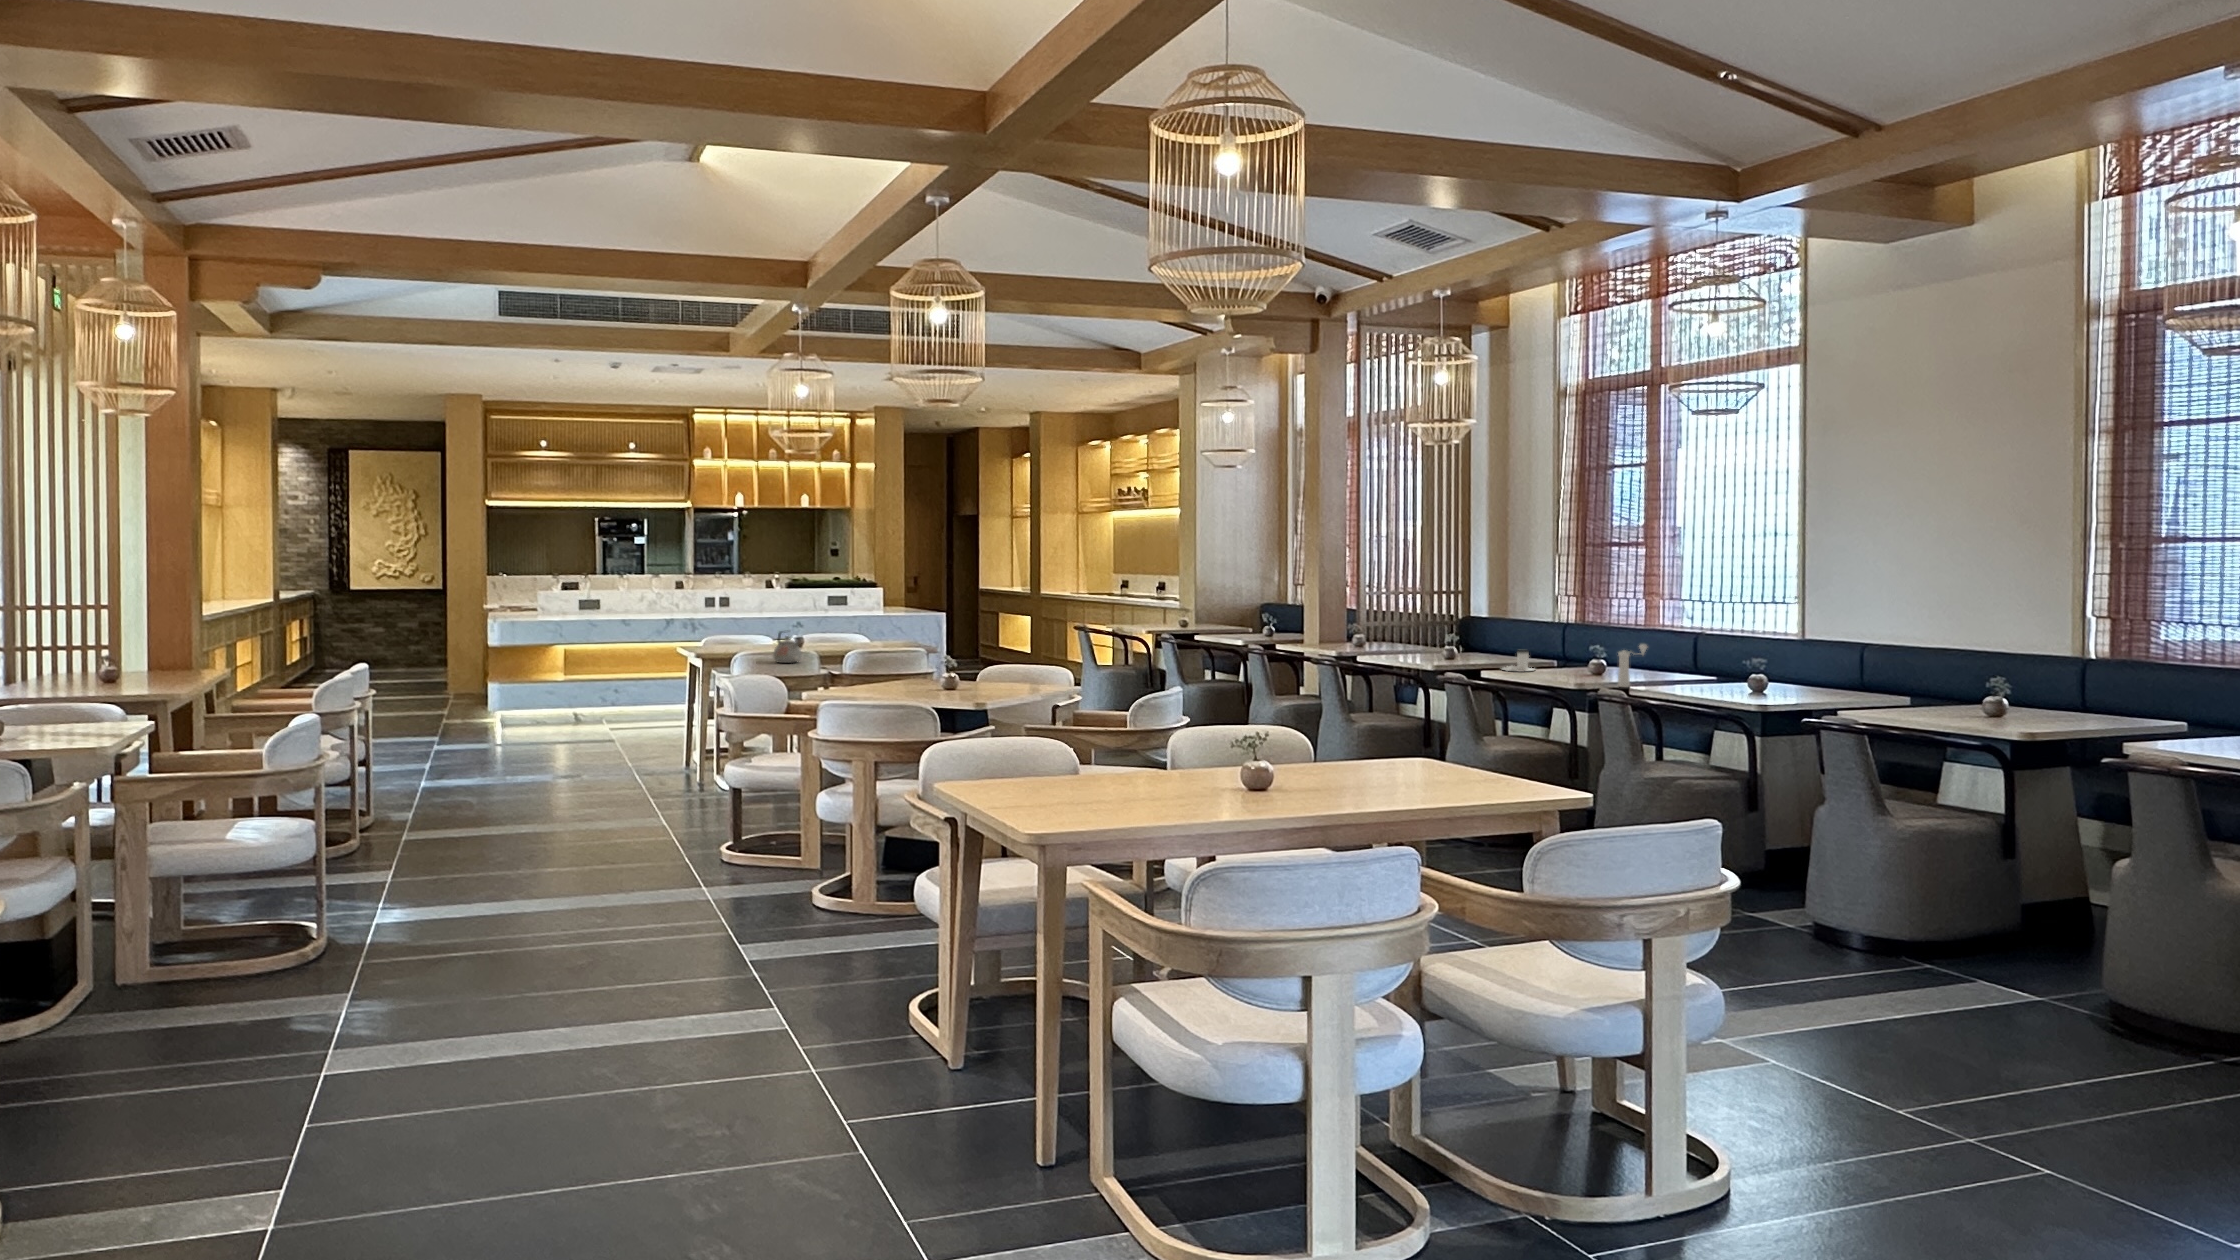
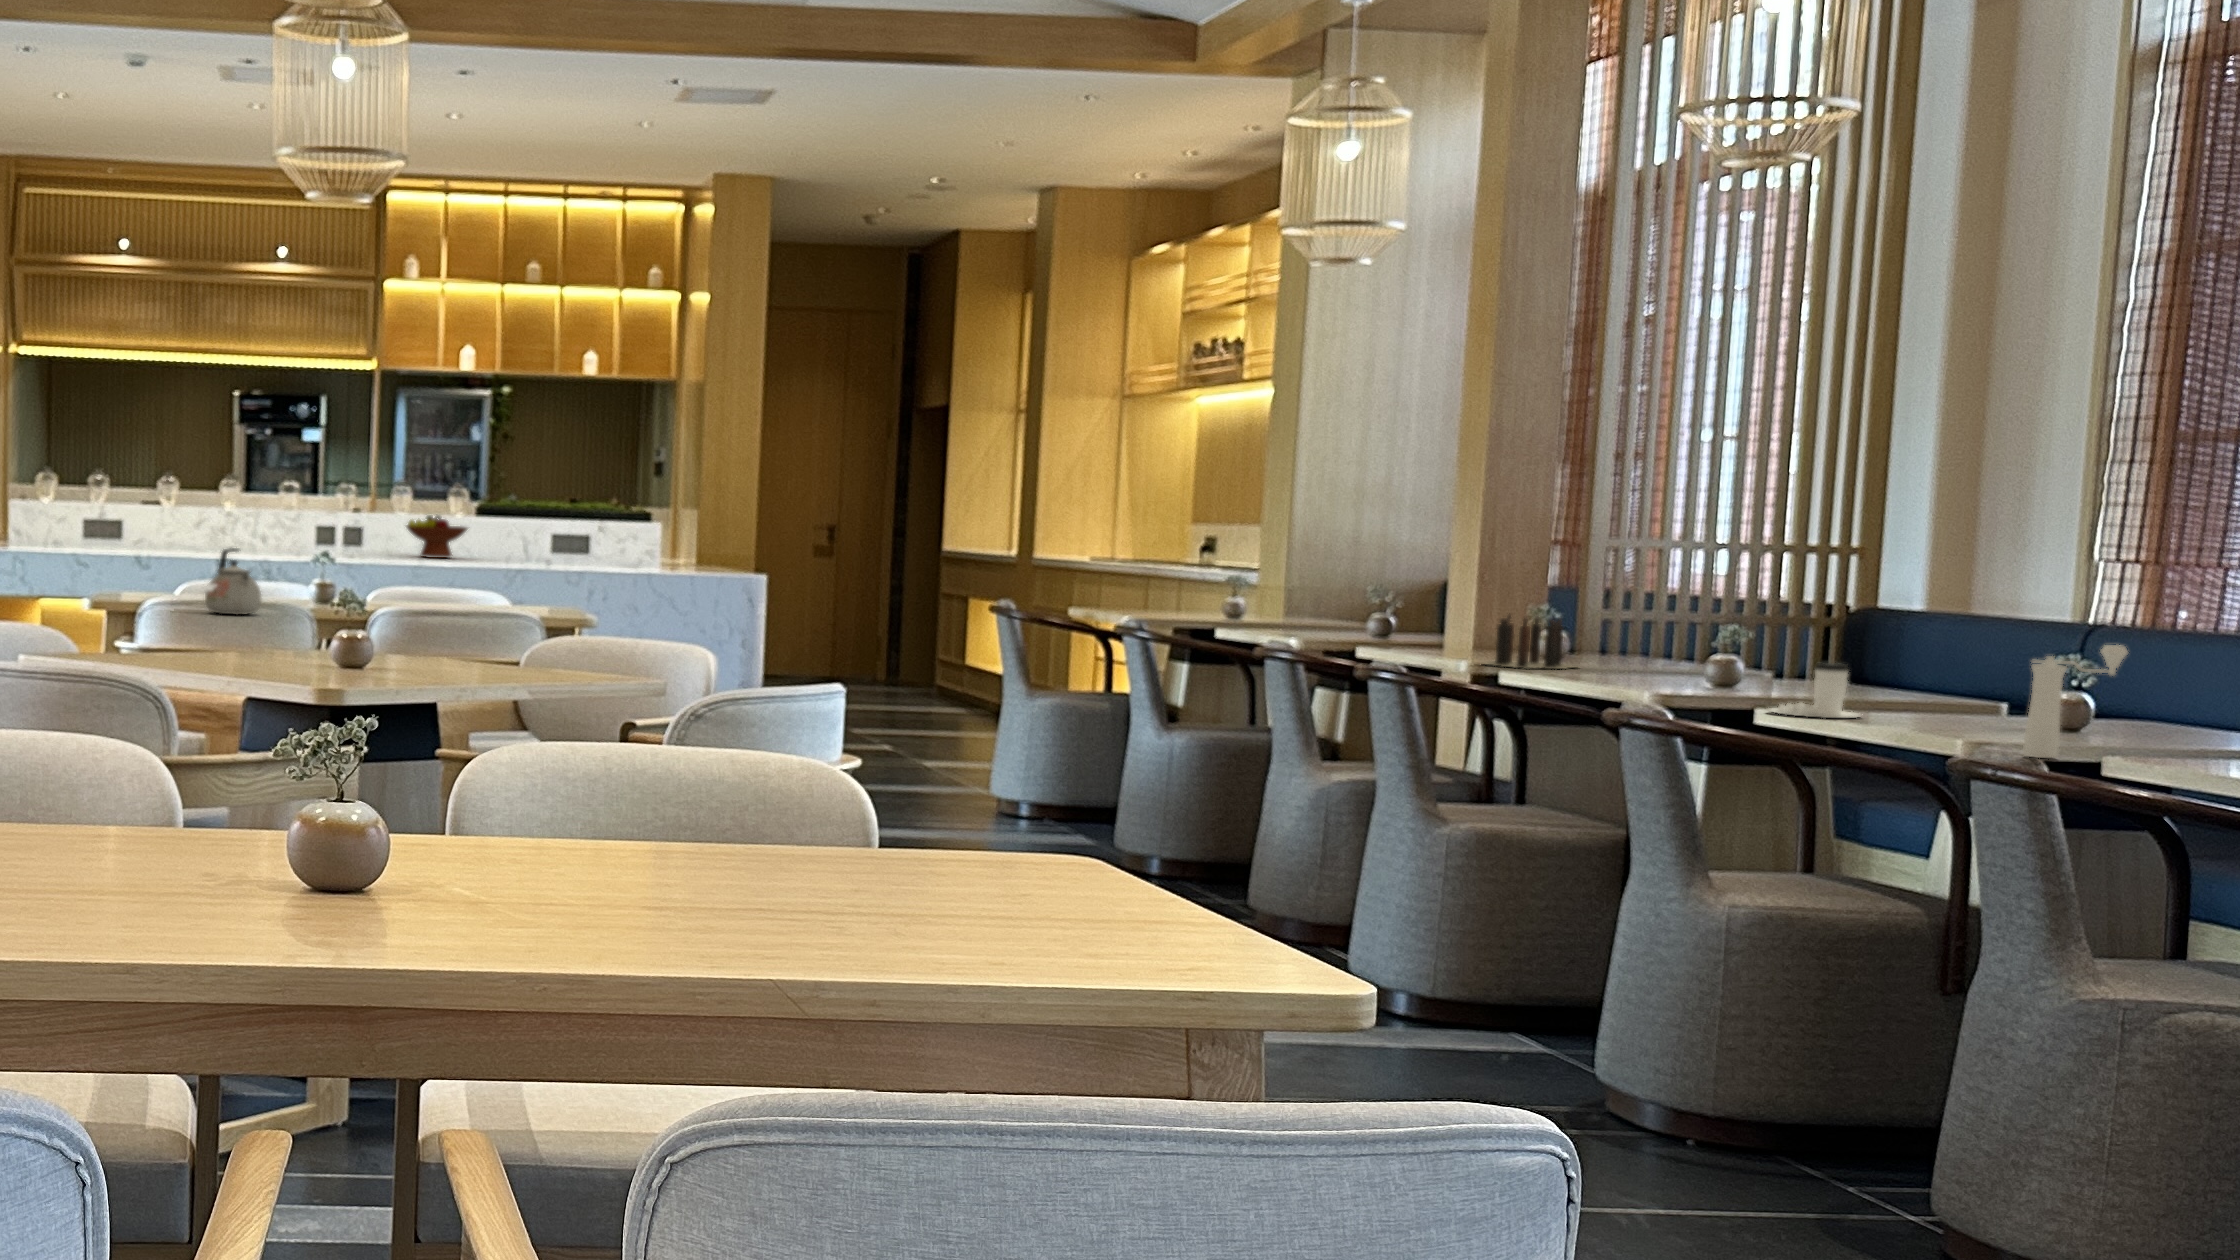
fruit bowl: none [773,592,807,614] -> present [406,515,467,558]
candle: none [1347,626,1393,651] -> present [1482,615,1579,669]

